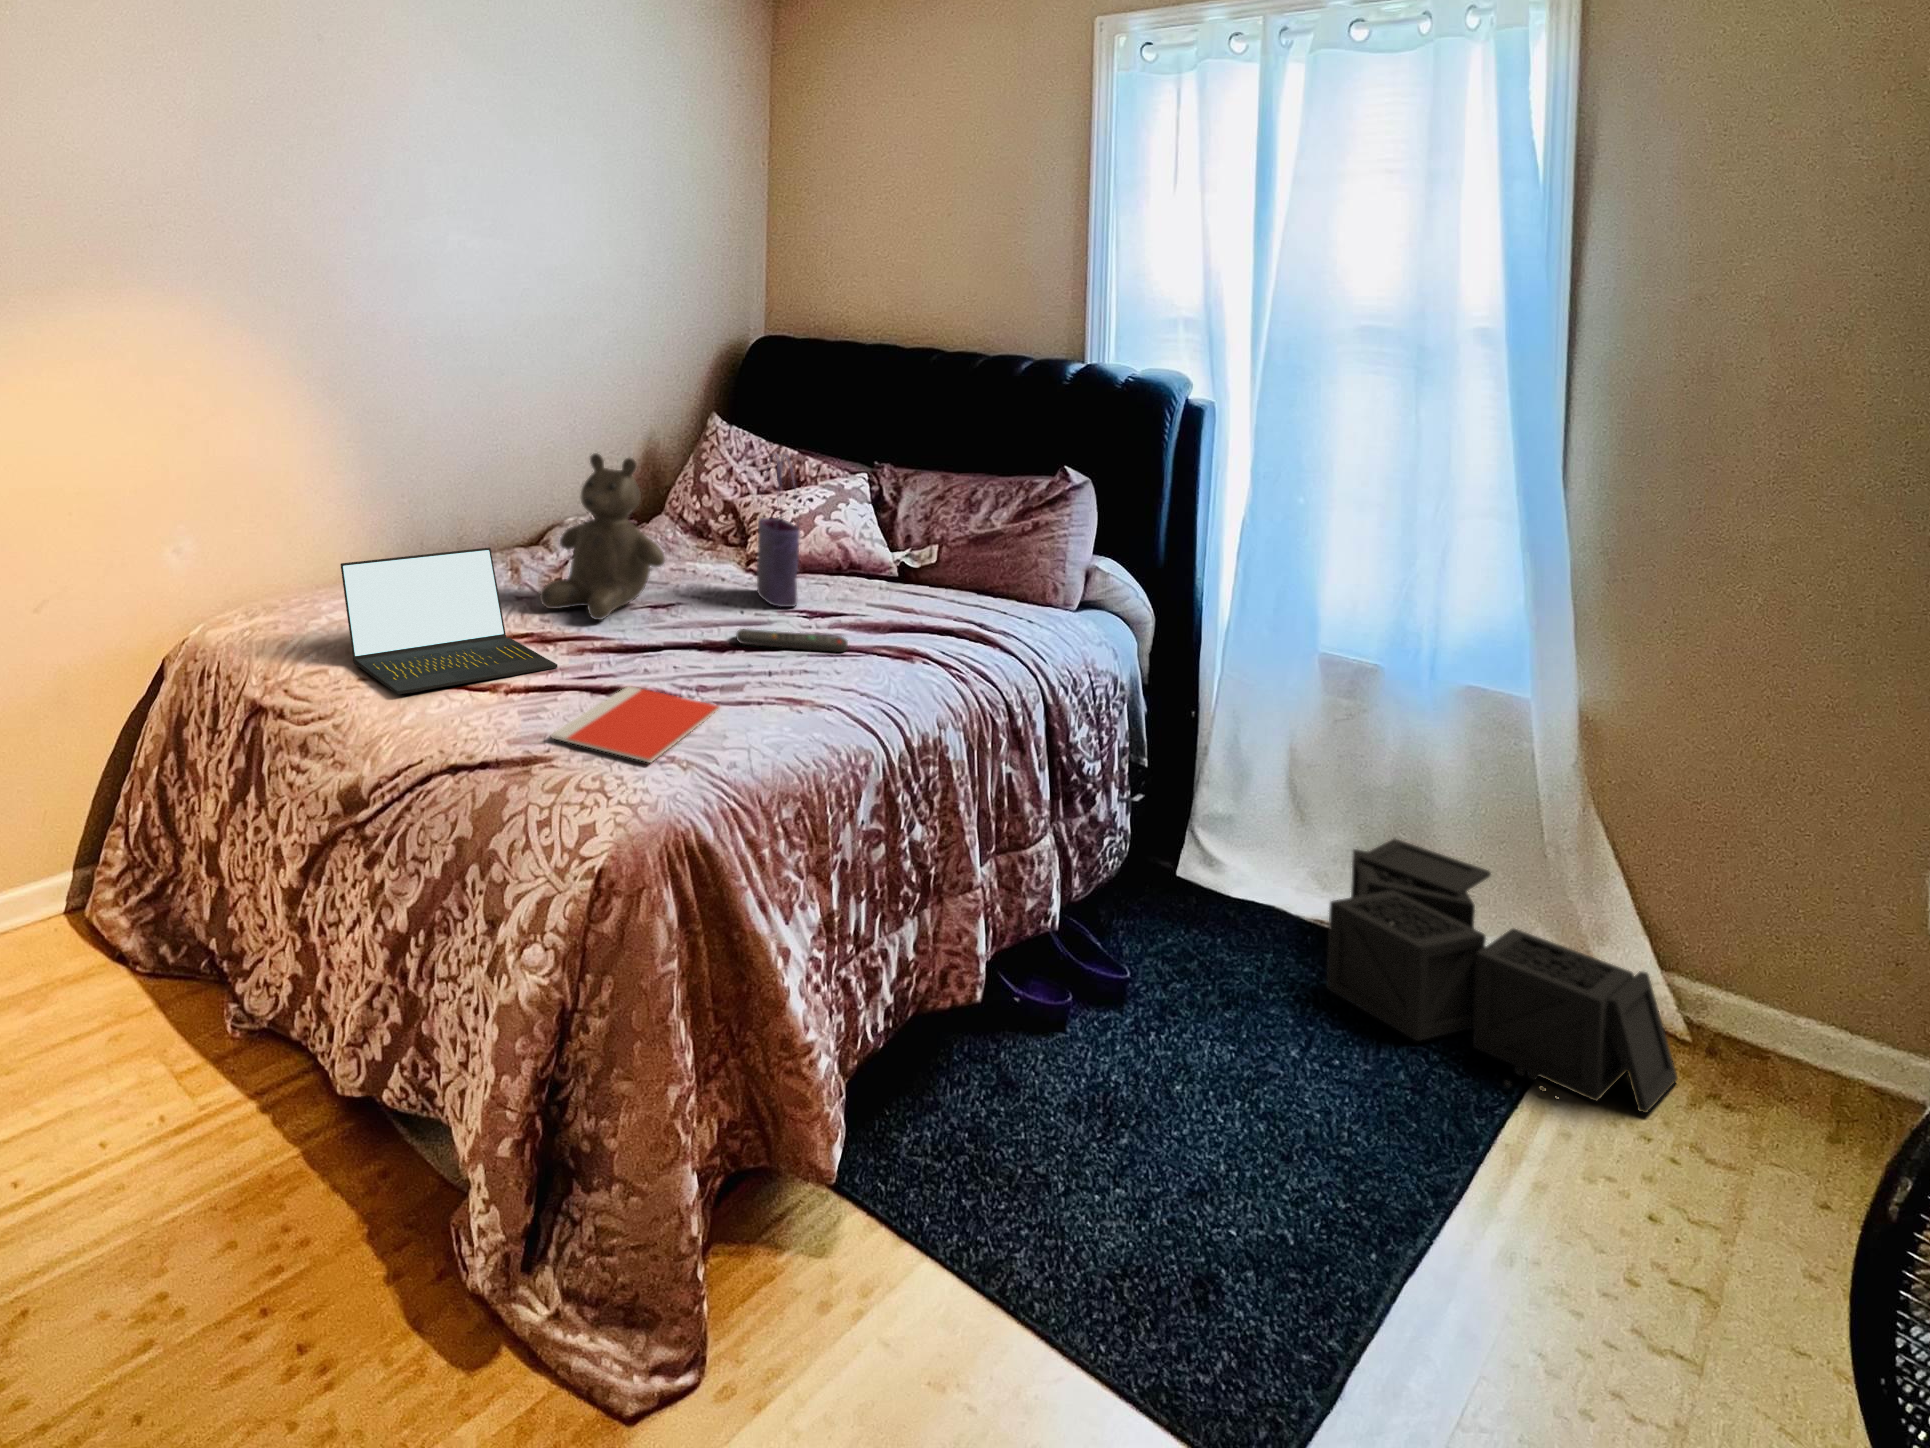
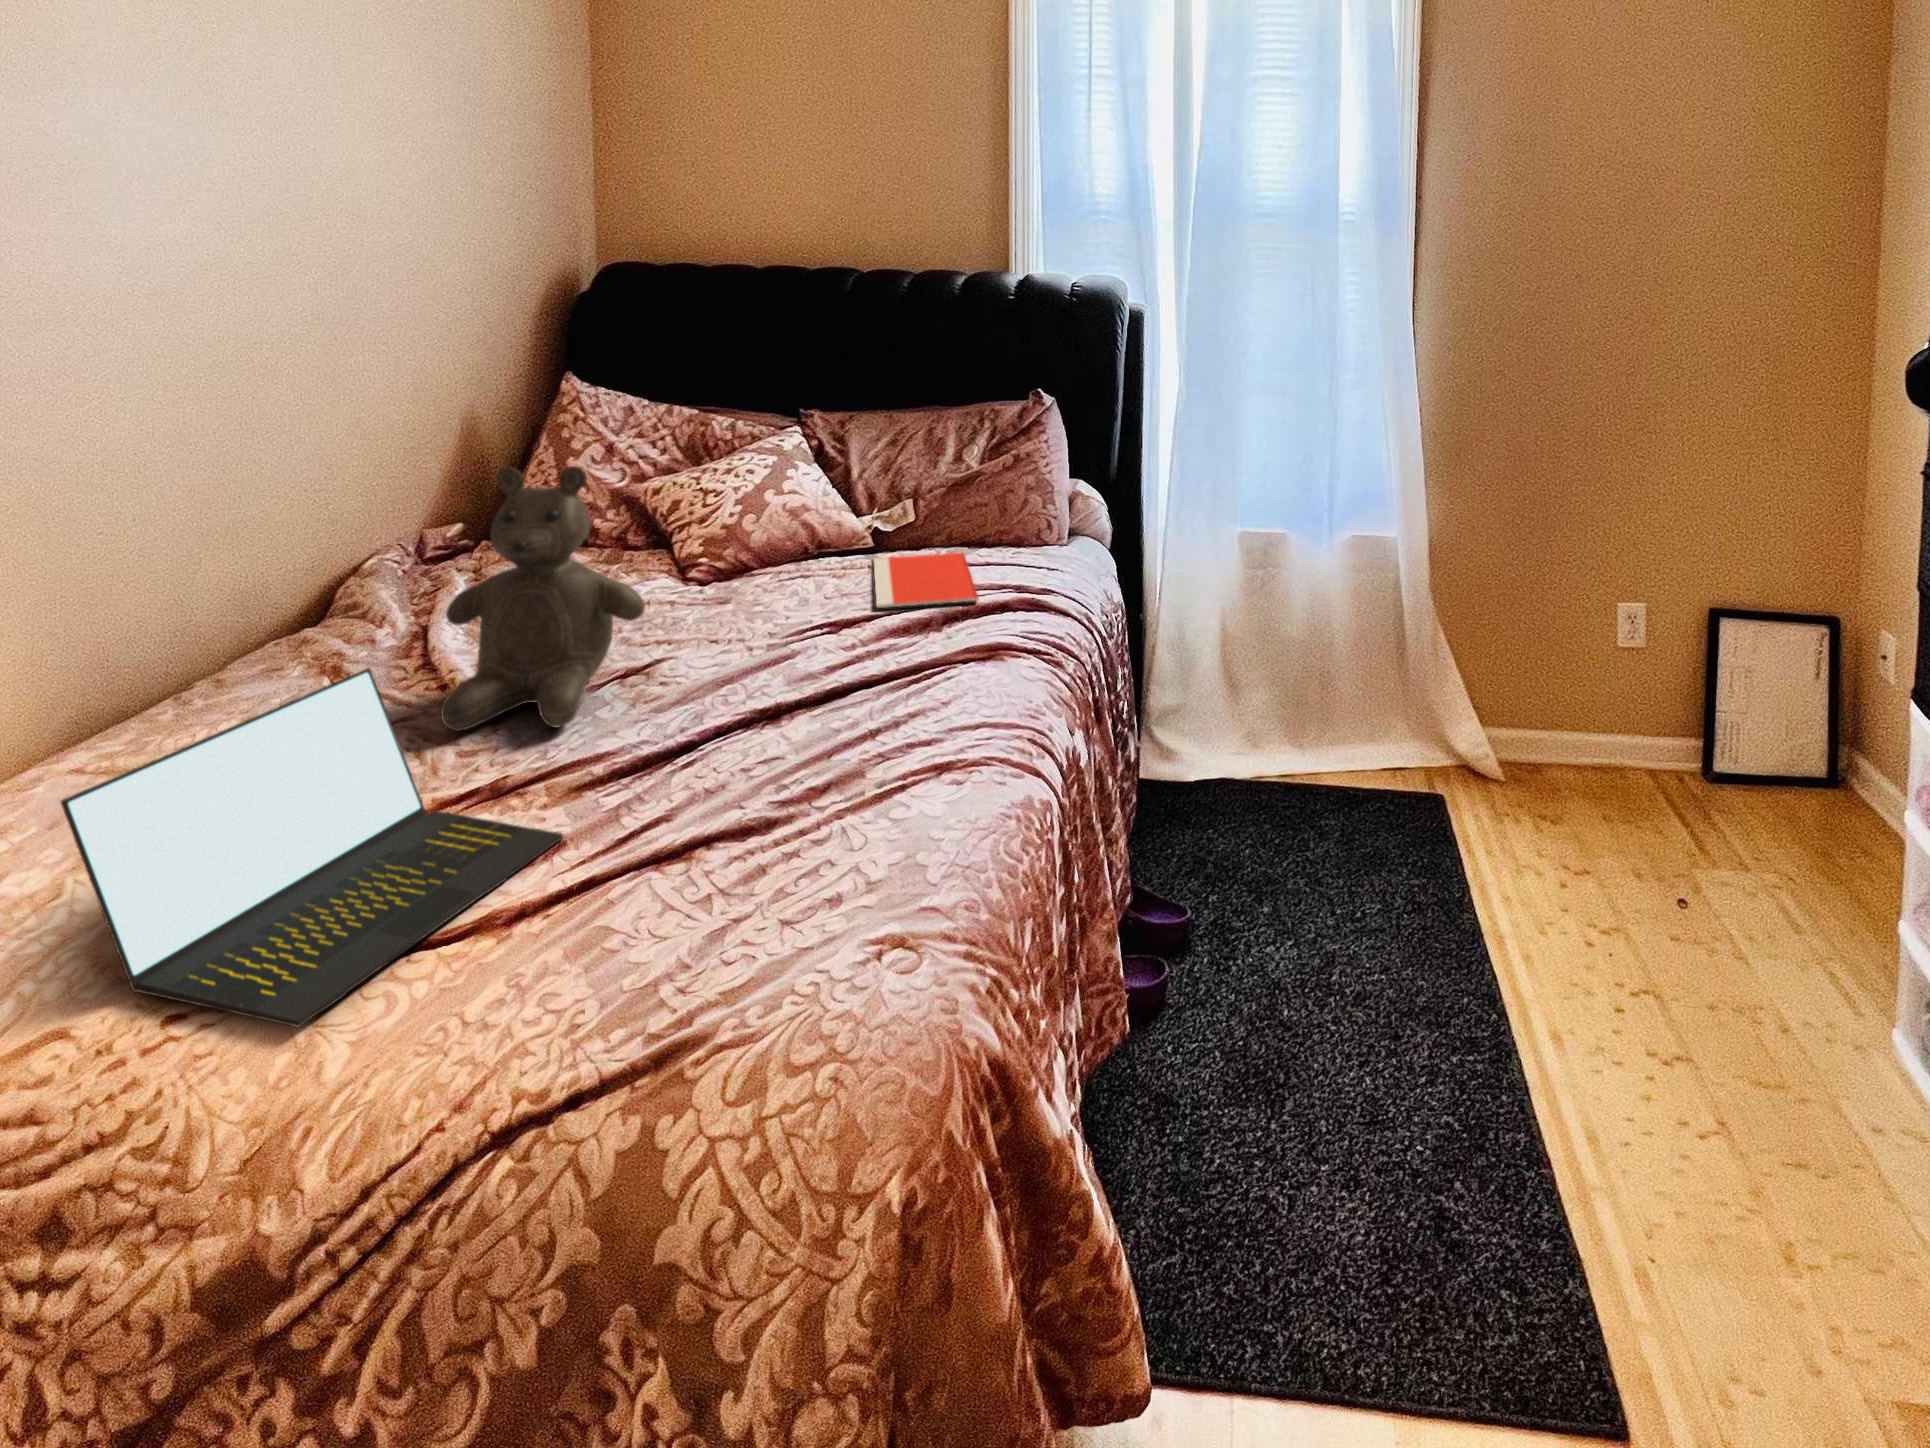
tote bag: present [757,454,800,607] -> none [738,423,809,627]
remote control: present [736,629,848,652] -> none [780,650,925,700]
notebook: present [551,686,720,762] -> present [874,552,979,608]
storage bin: present [1327,839,1678,1113] -> none [1283,682,1533,875]

